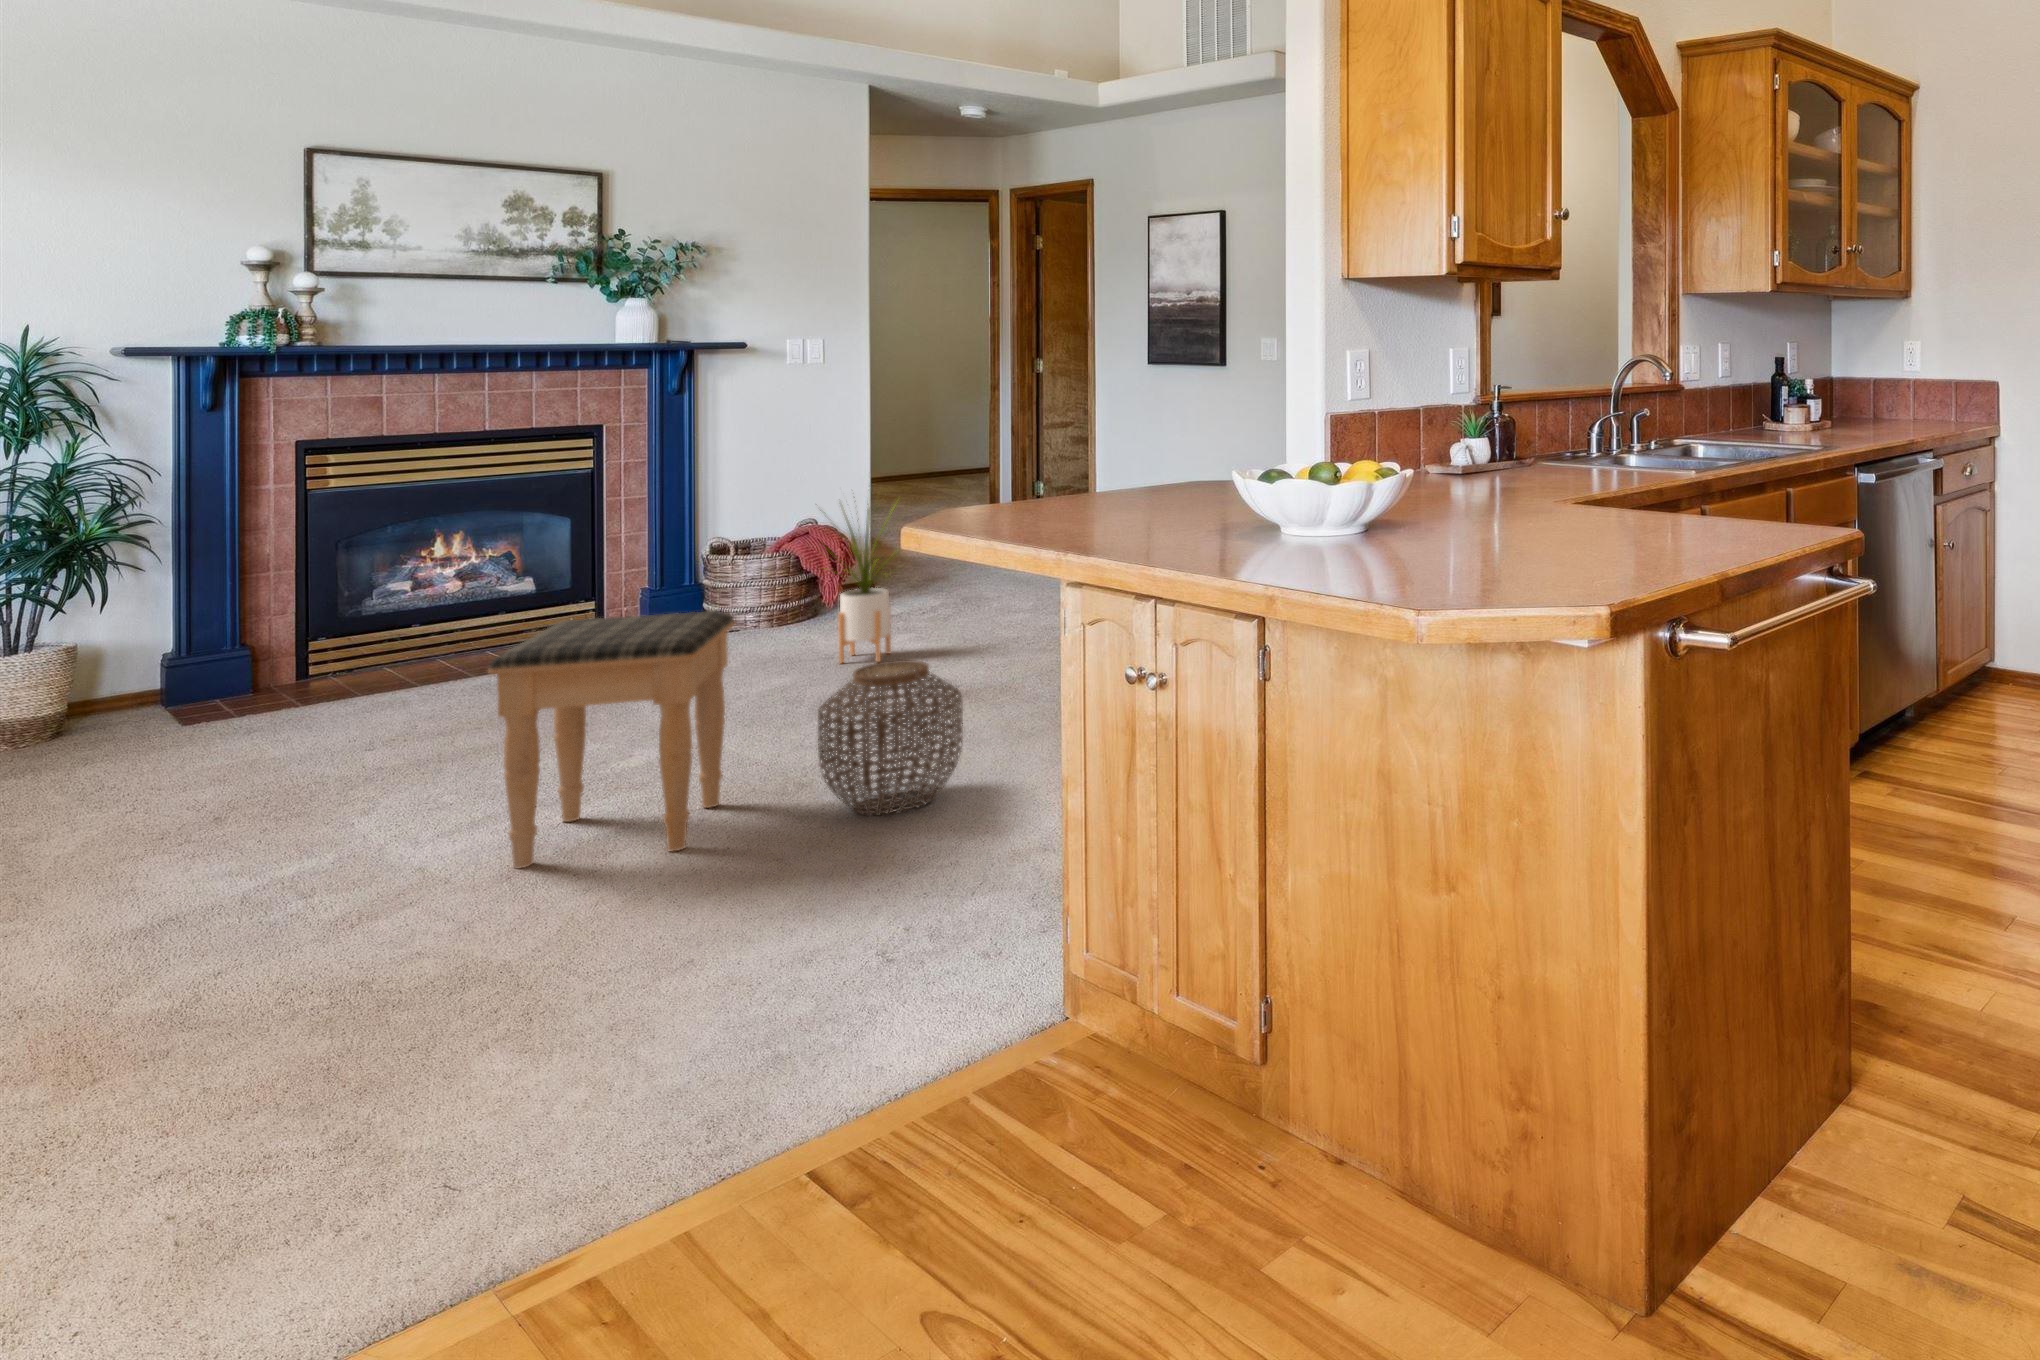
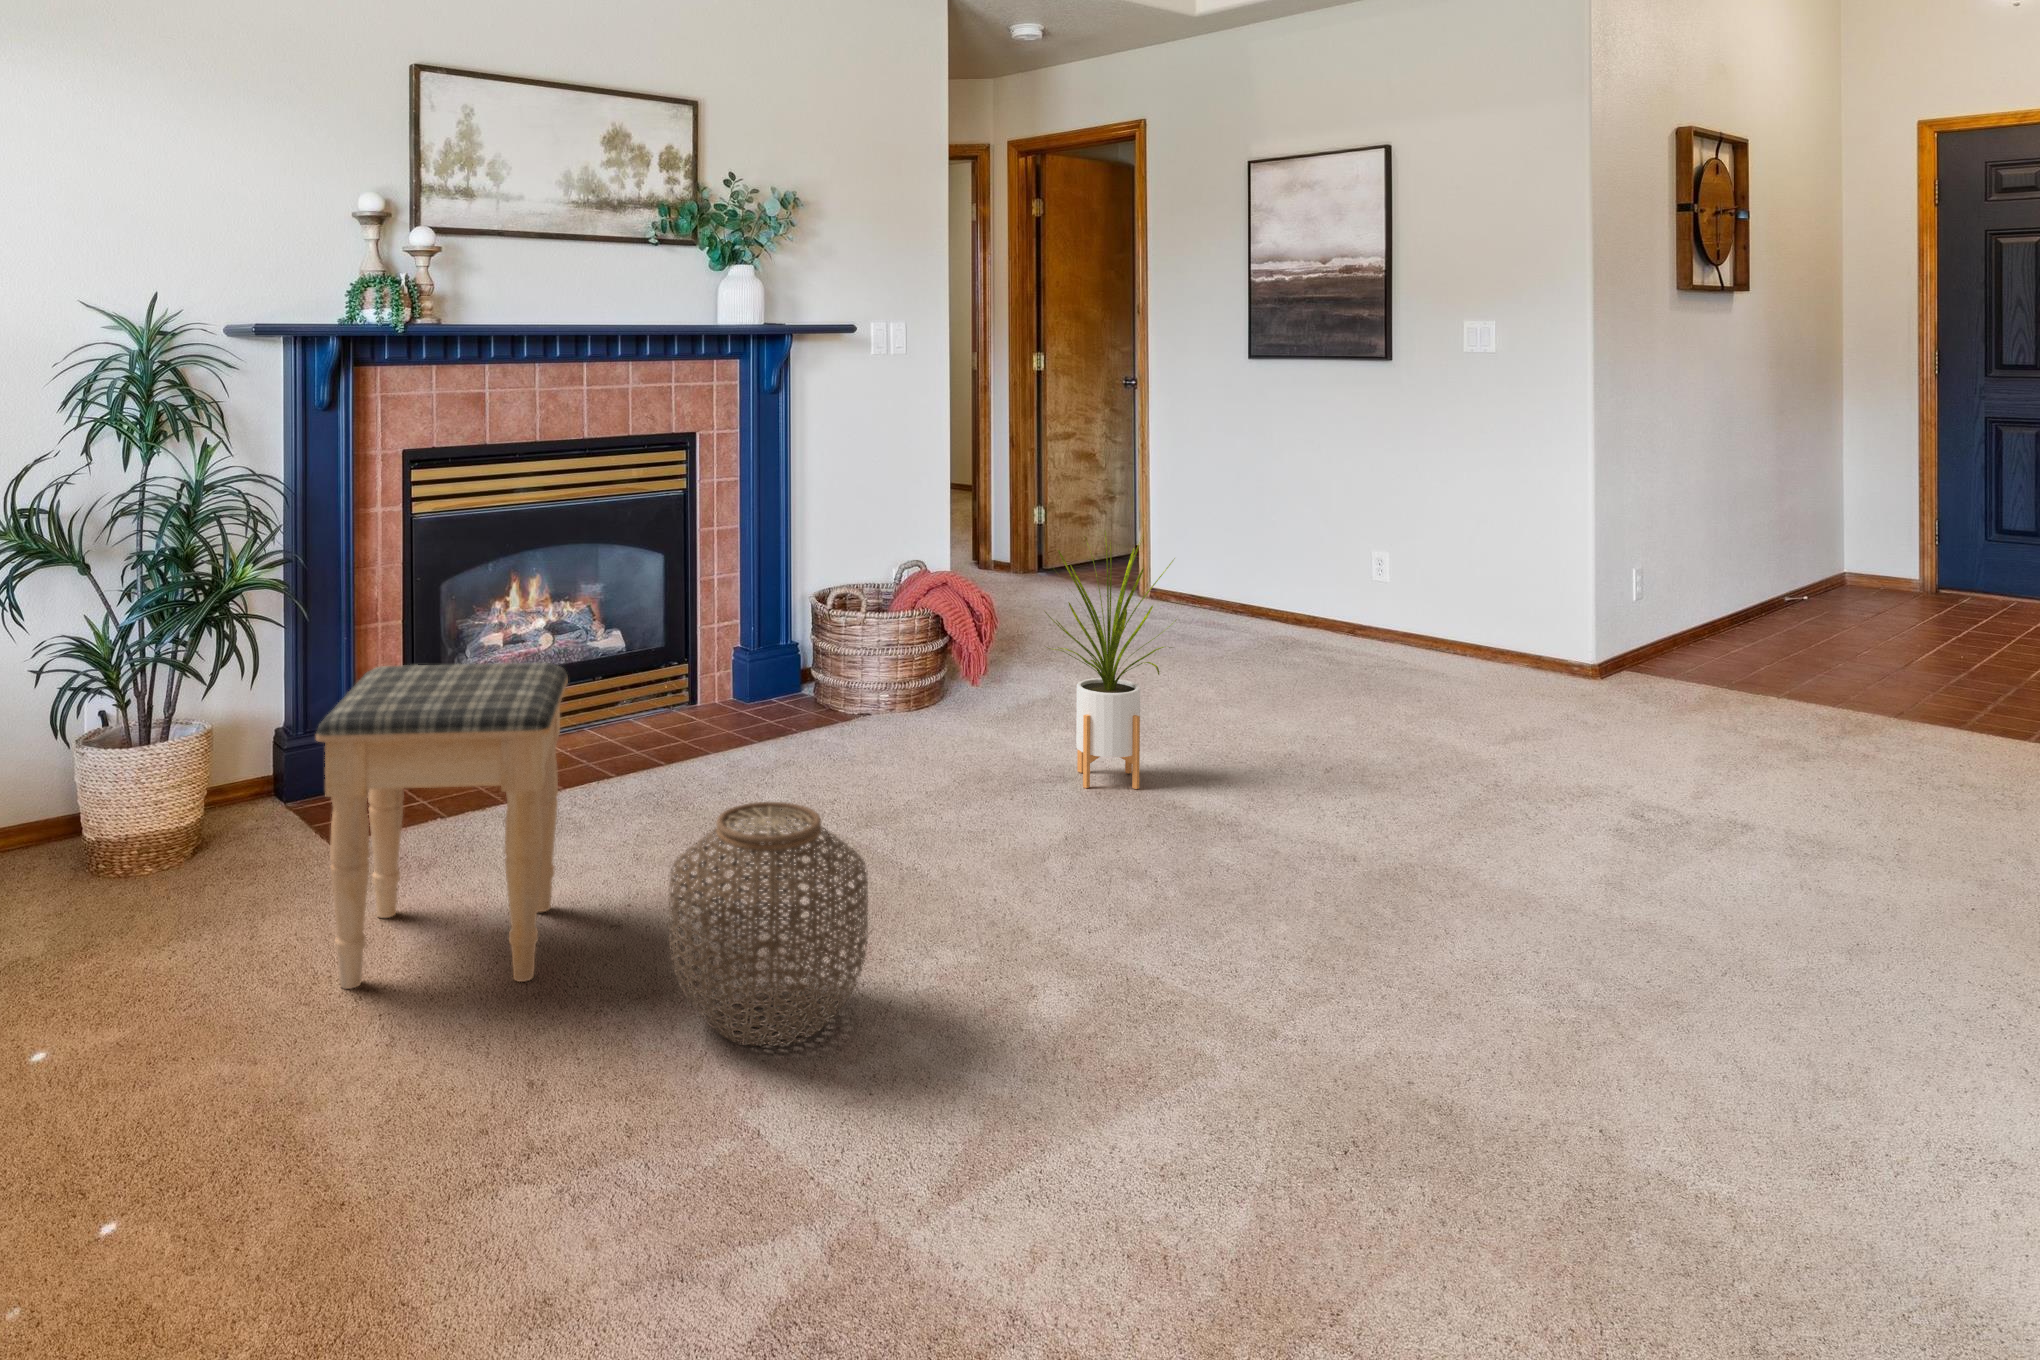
footstool: present [488,611,734,868] -> present [316,663,568,989]
woven basket: present [818,660,963,815] -> present [669,802,868,1046]

